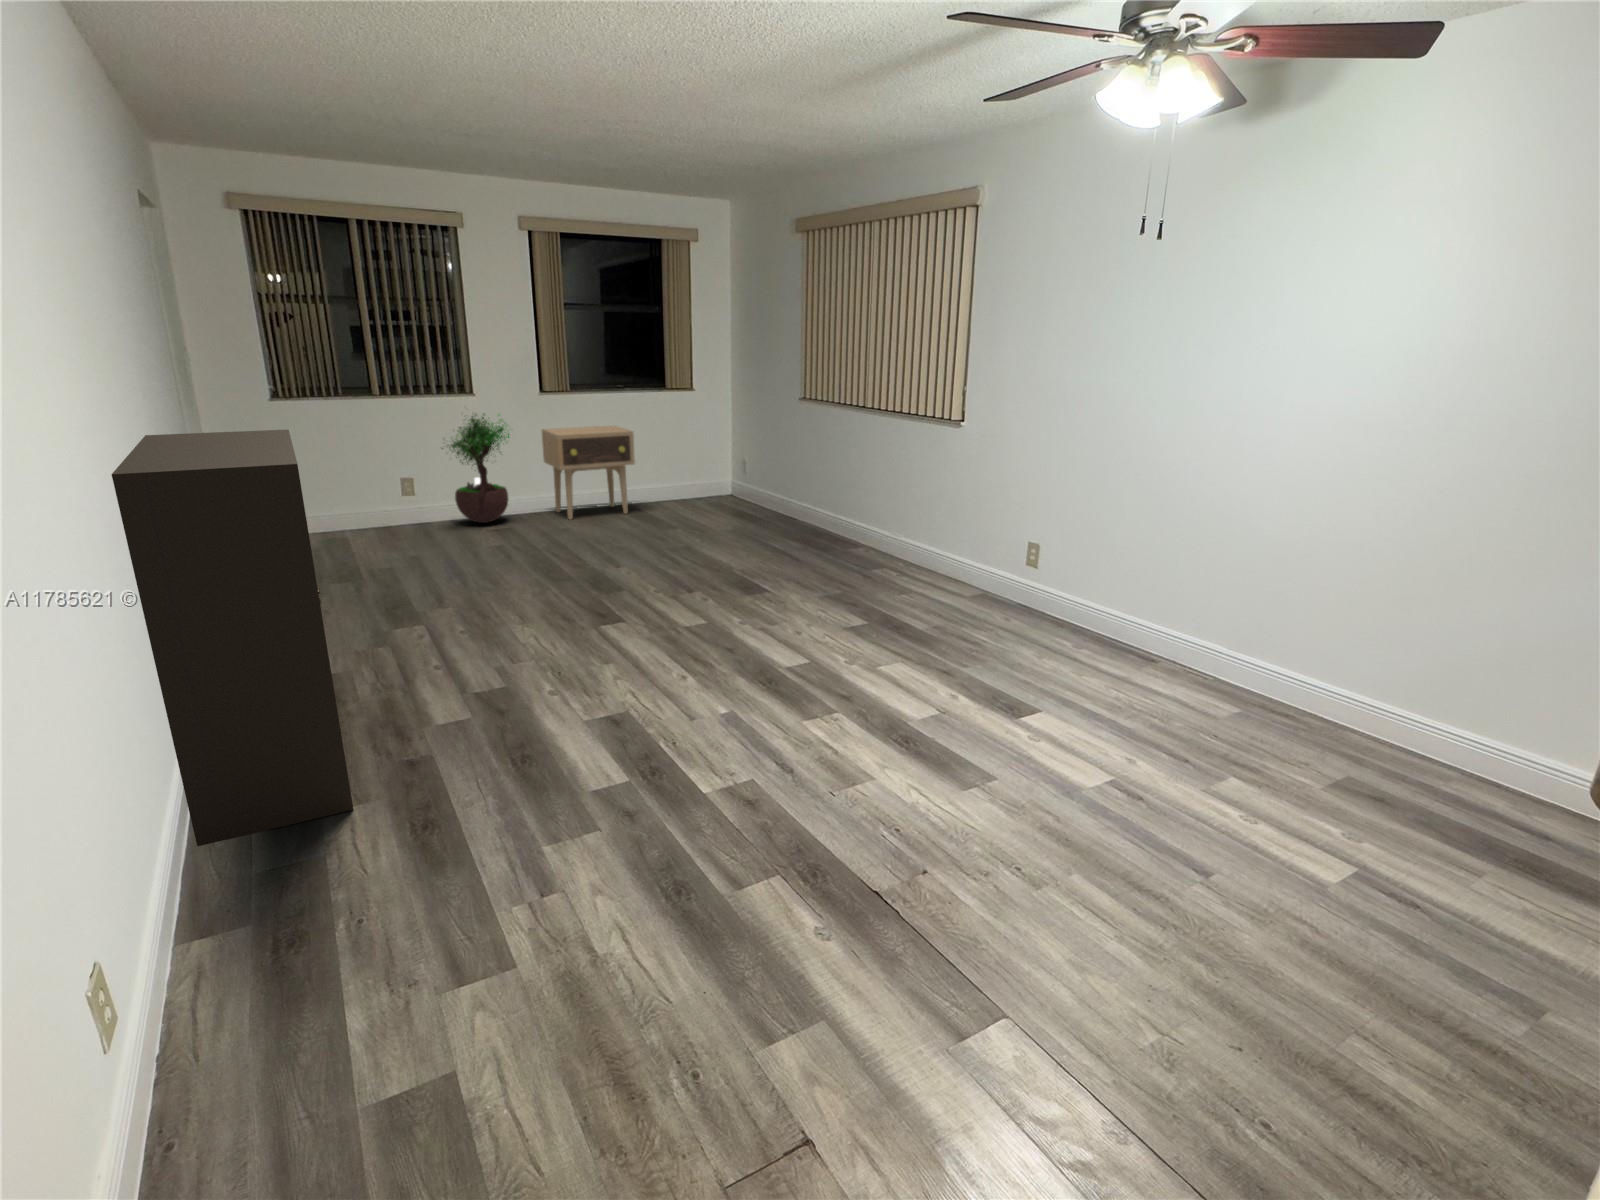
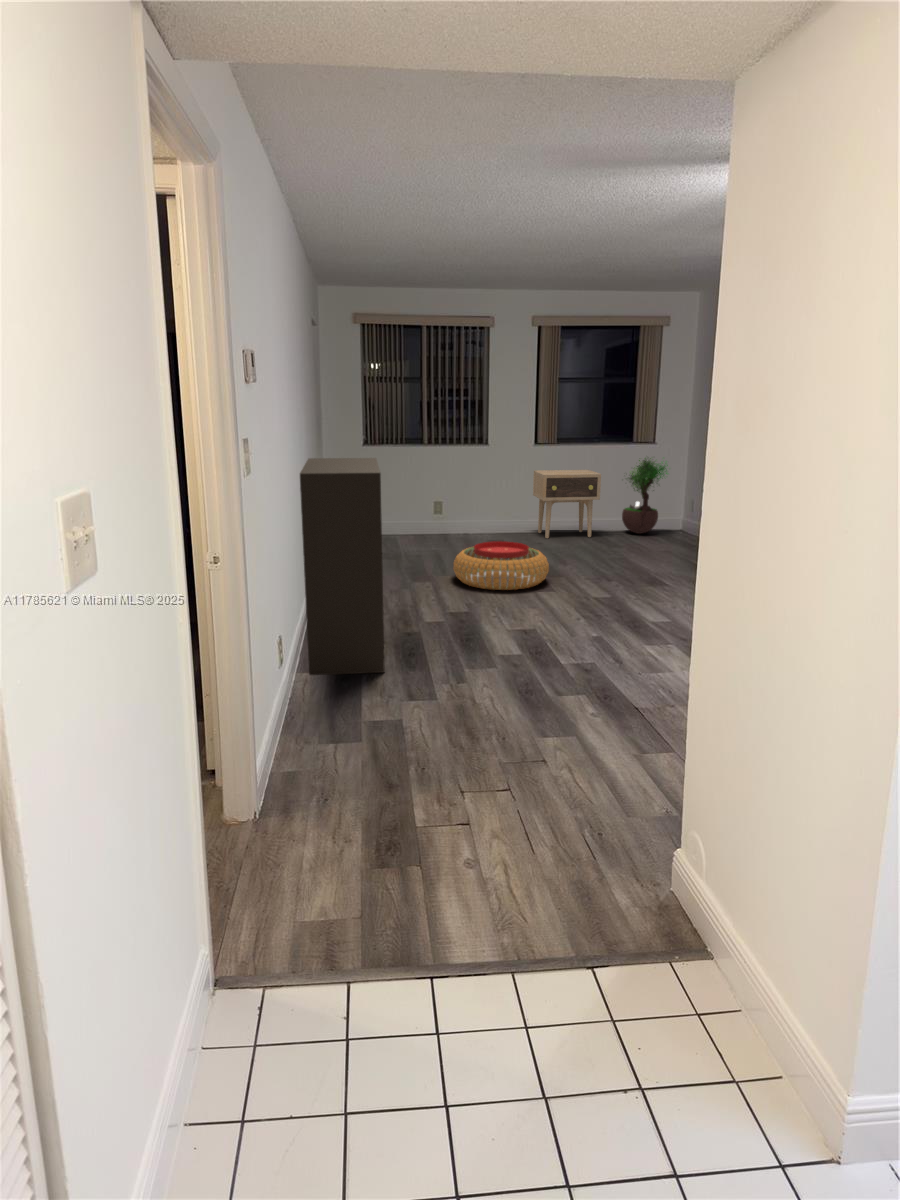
potted tree: present [442,414,509,523] -> present [622,458,668,534]
pouf: none [446,537,590,612] -> present [454,541,549,590]

